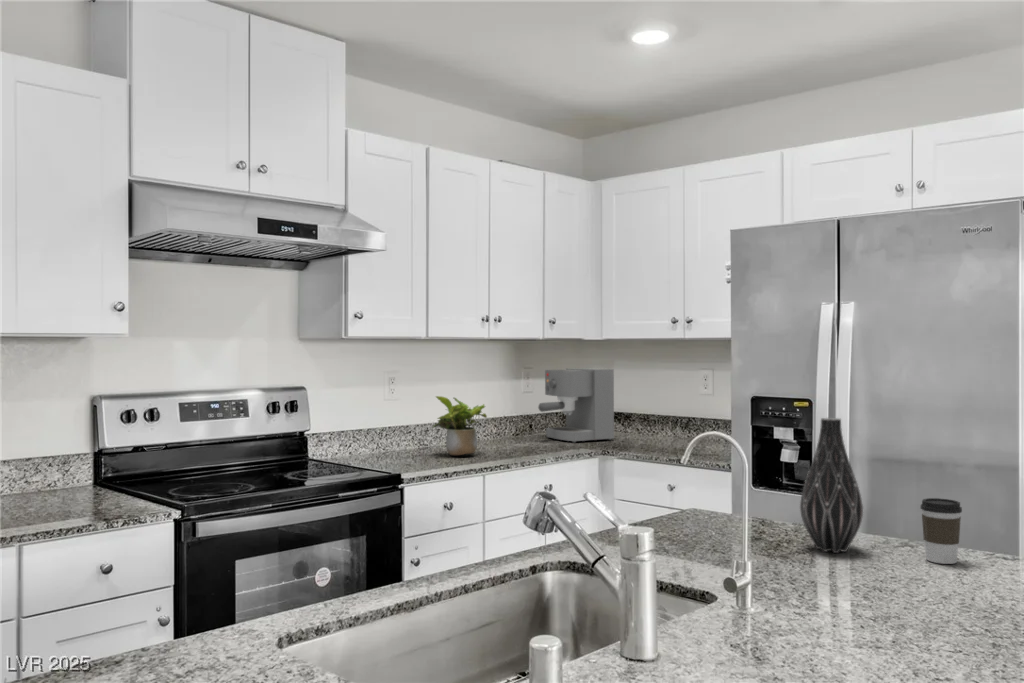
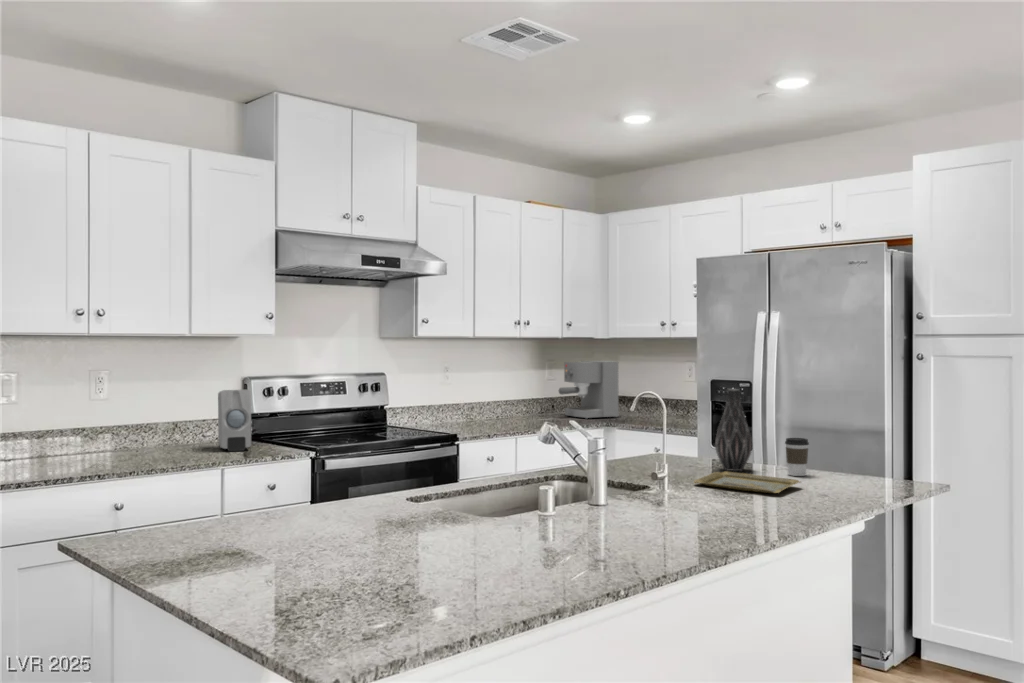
potted plant: present [433,396,487,456] -> none [477,381,519,426]
soap dispenser: none [30,416,81,512] -> present [218,390,251,451]
tray: none [789,560,981,620] -> present [694,471,800,493]

